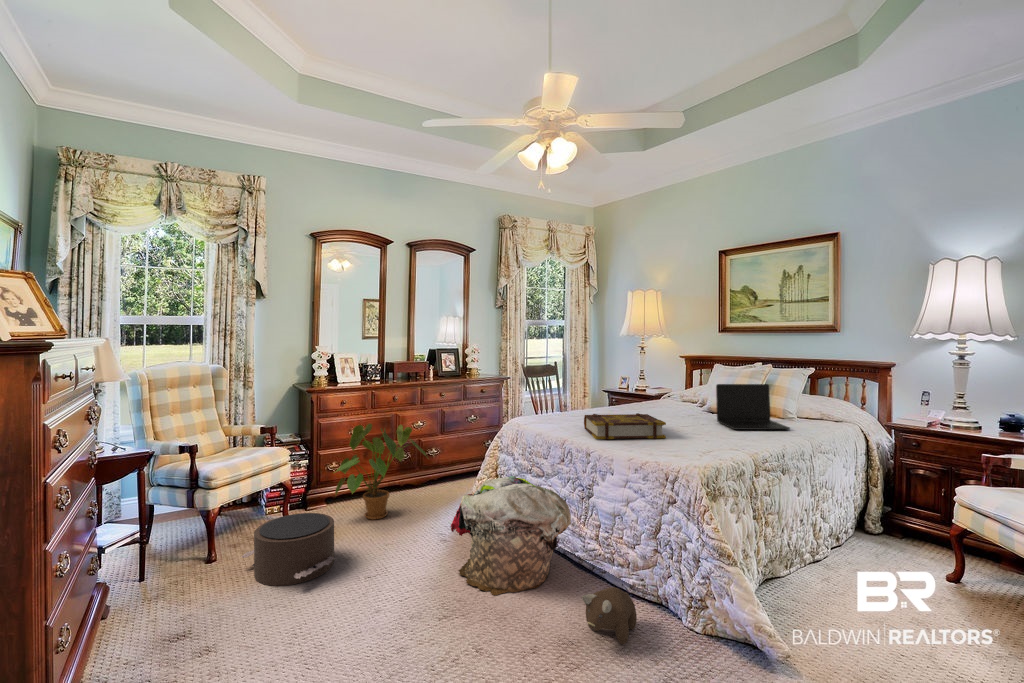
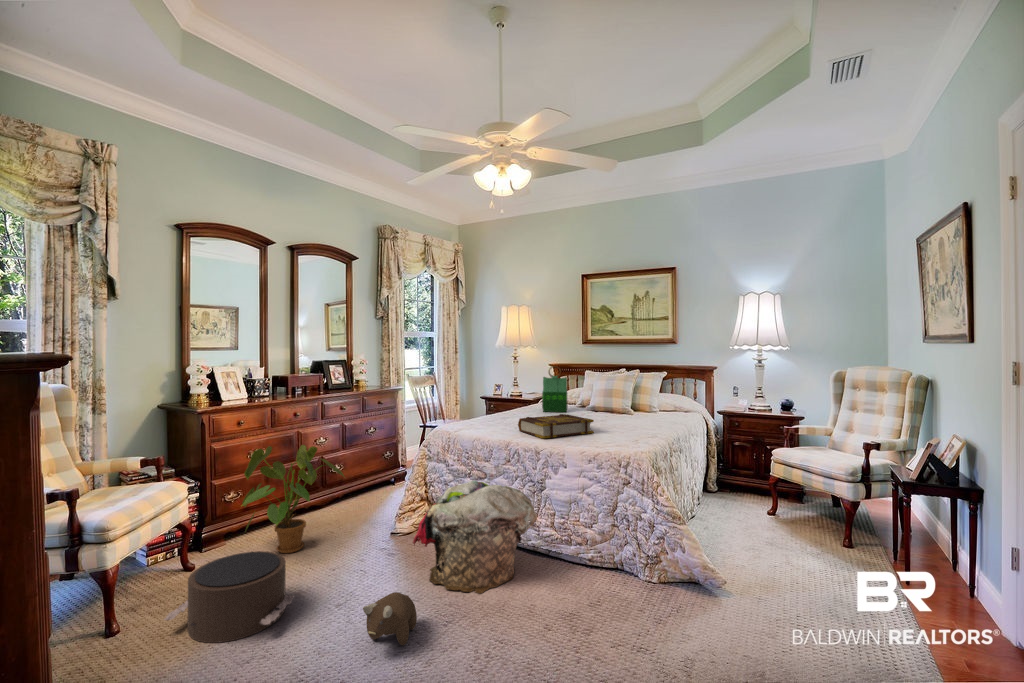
tote bag: none [642,358,673,412] -> present [542,366,567,412]
laptop: present [716,384,790,430] -> none [611,385,667,422]
plush toy: present [582,587,637,645] -> present [363,592,417,646]

